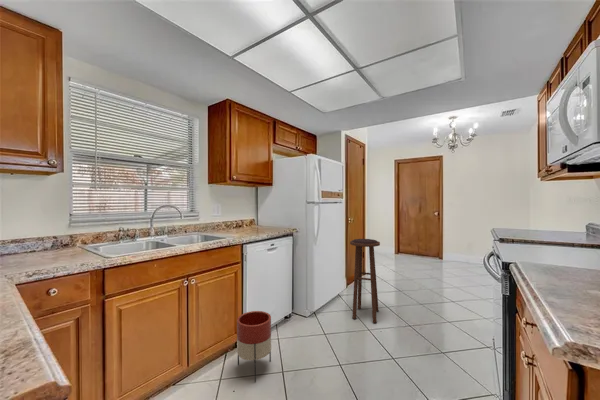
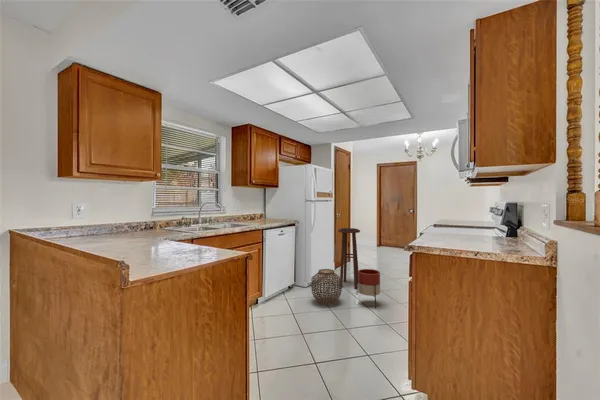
woven basket: none [311,301,355,357] -> present [311,269,342,305]
planter: present [237,311,271,382] -> present [357,269,380,308]

